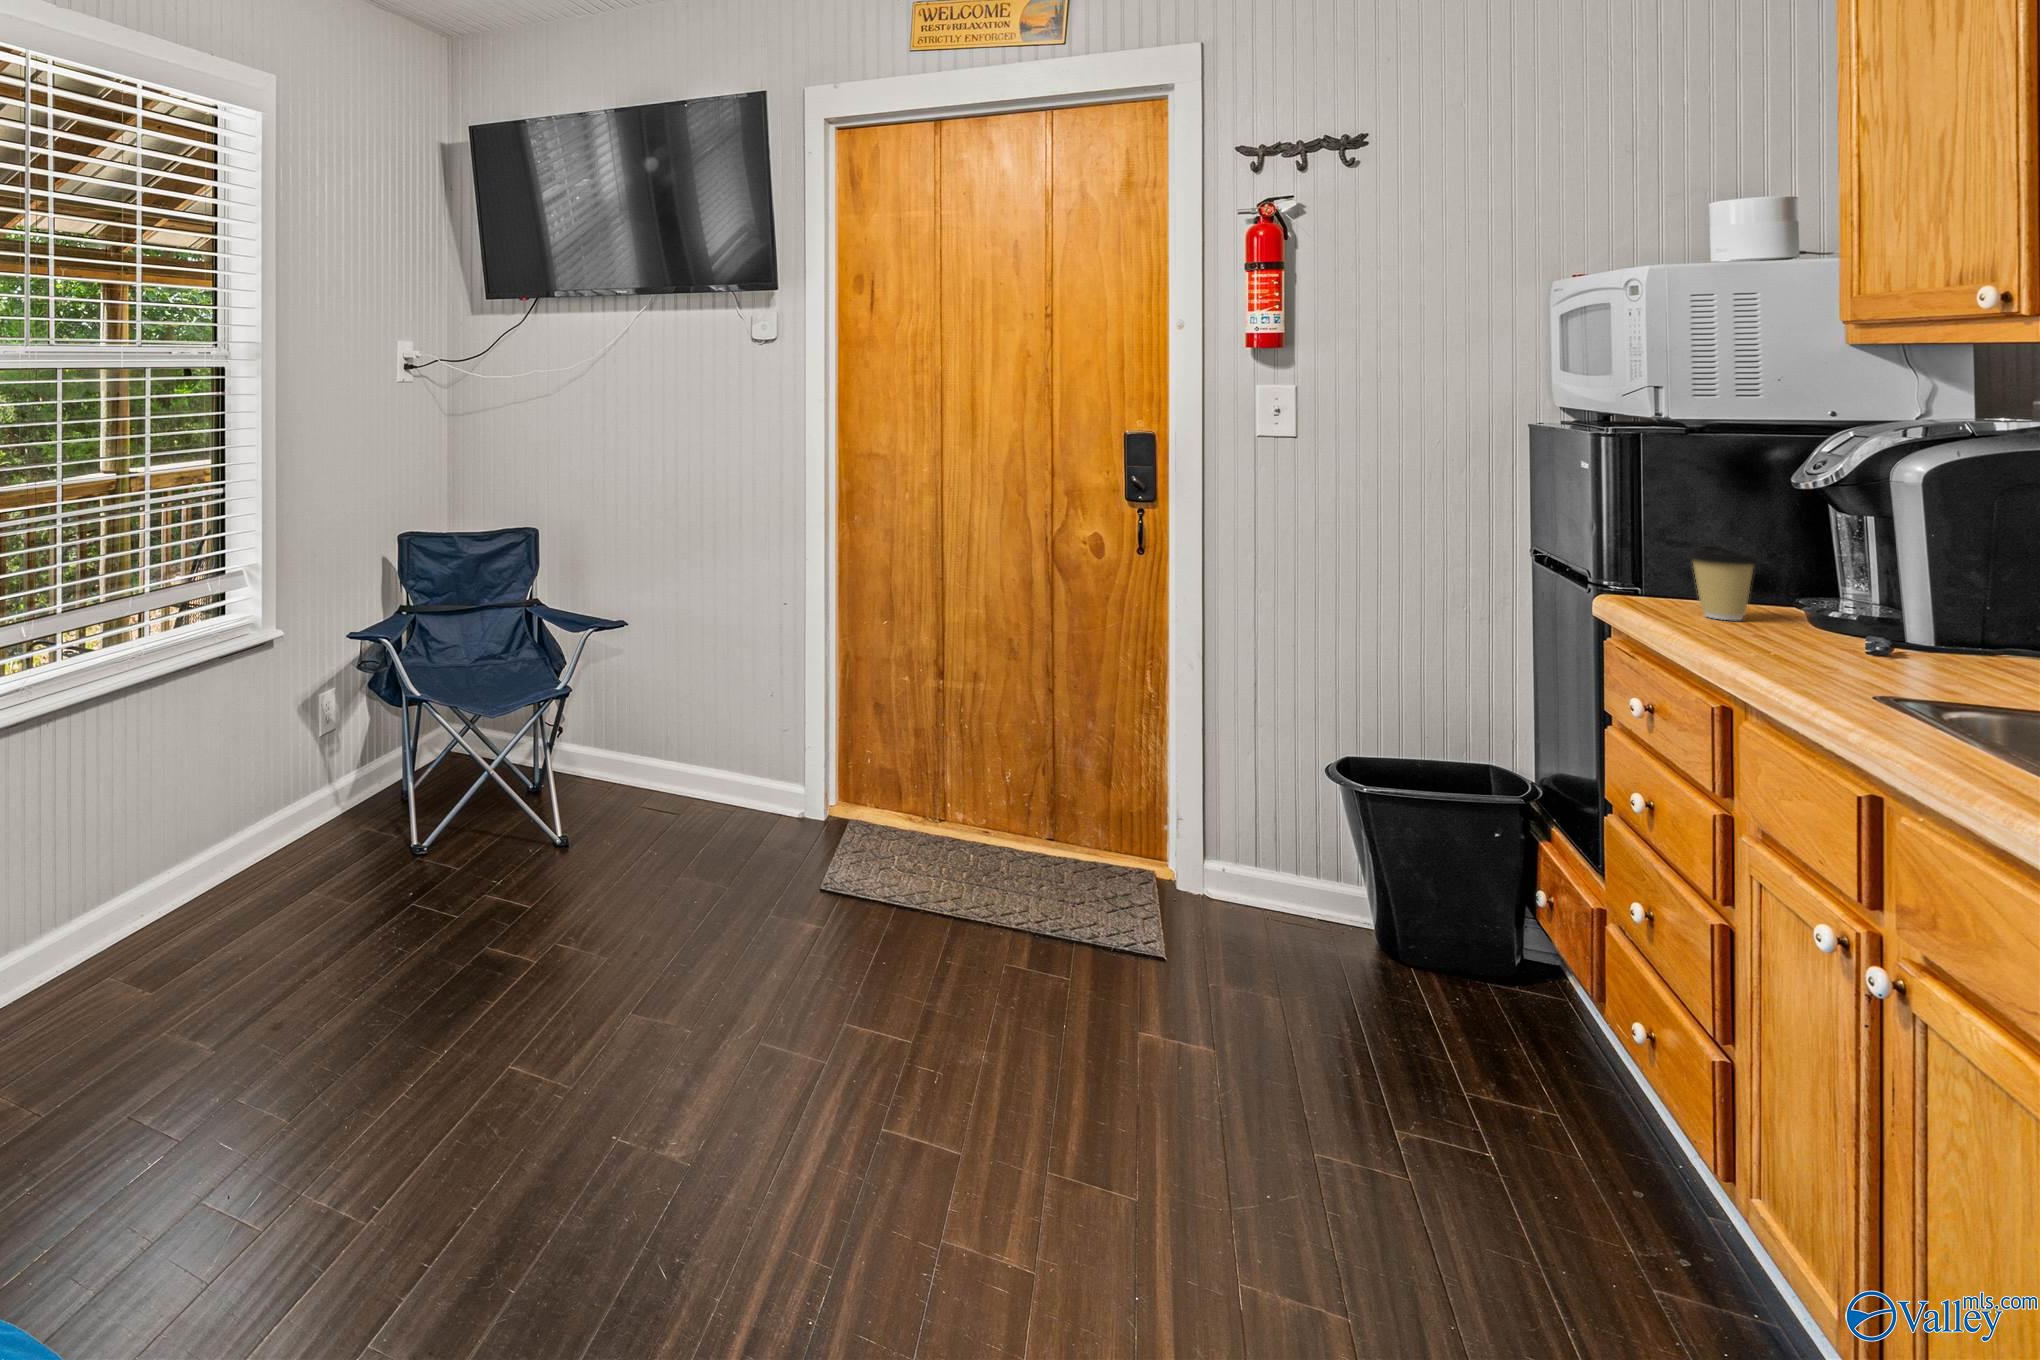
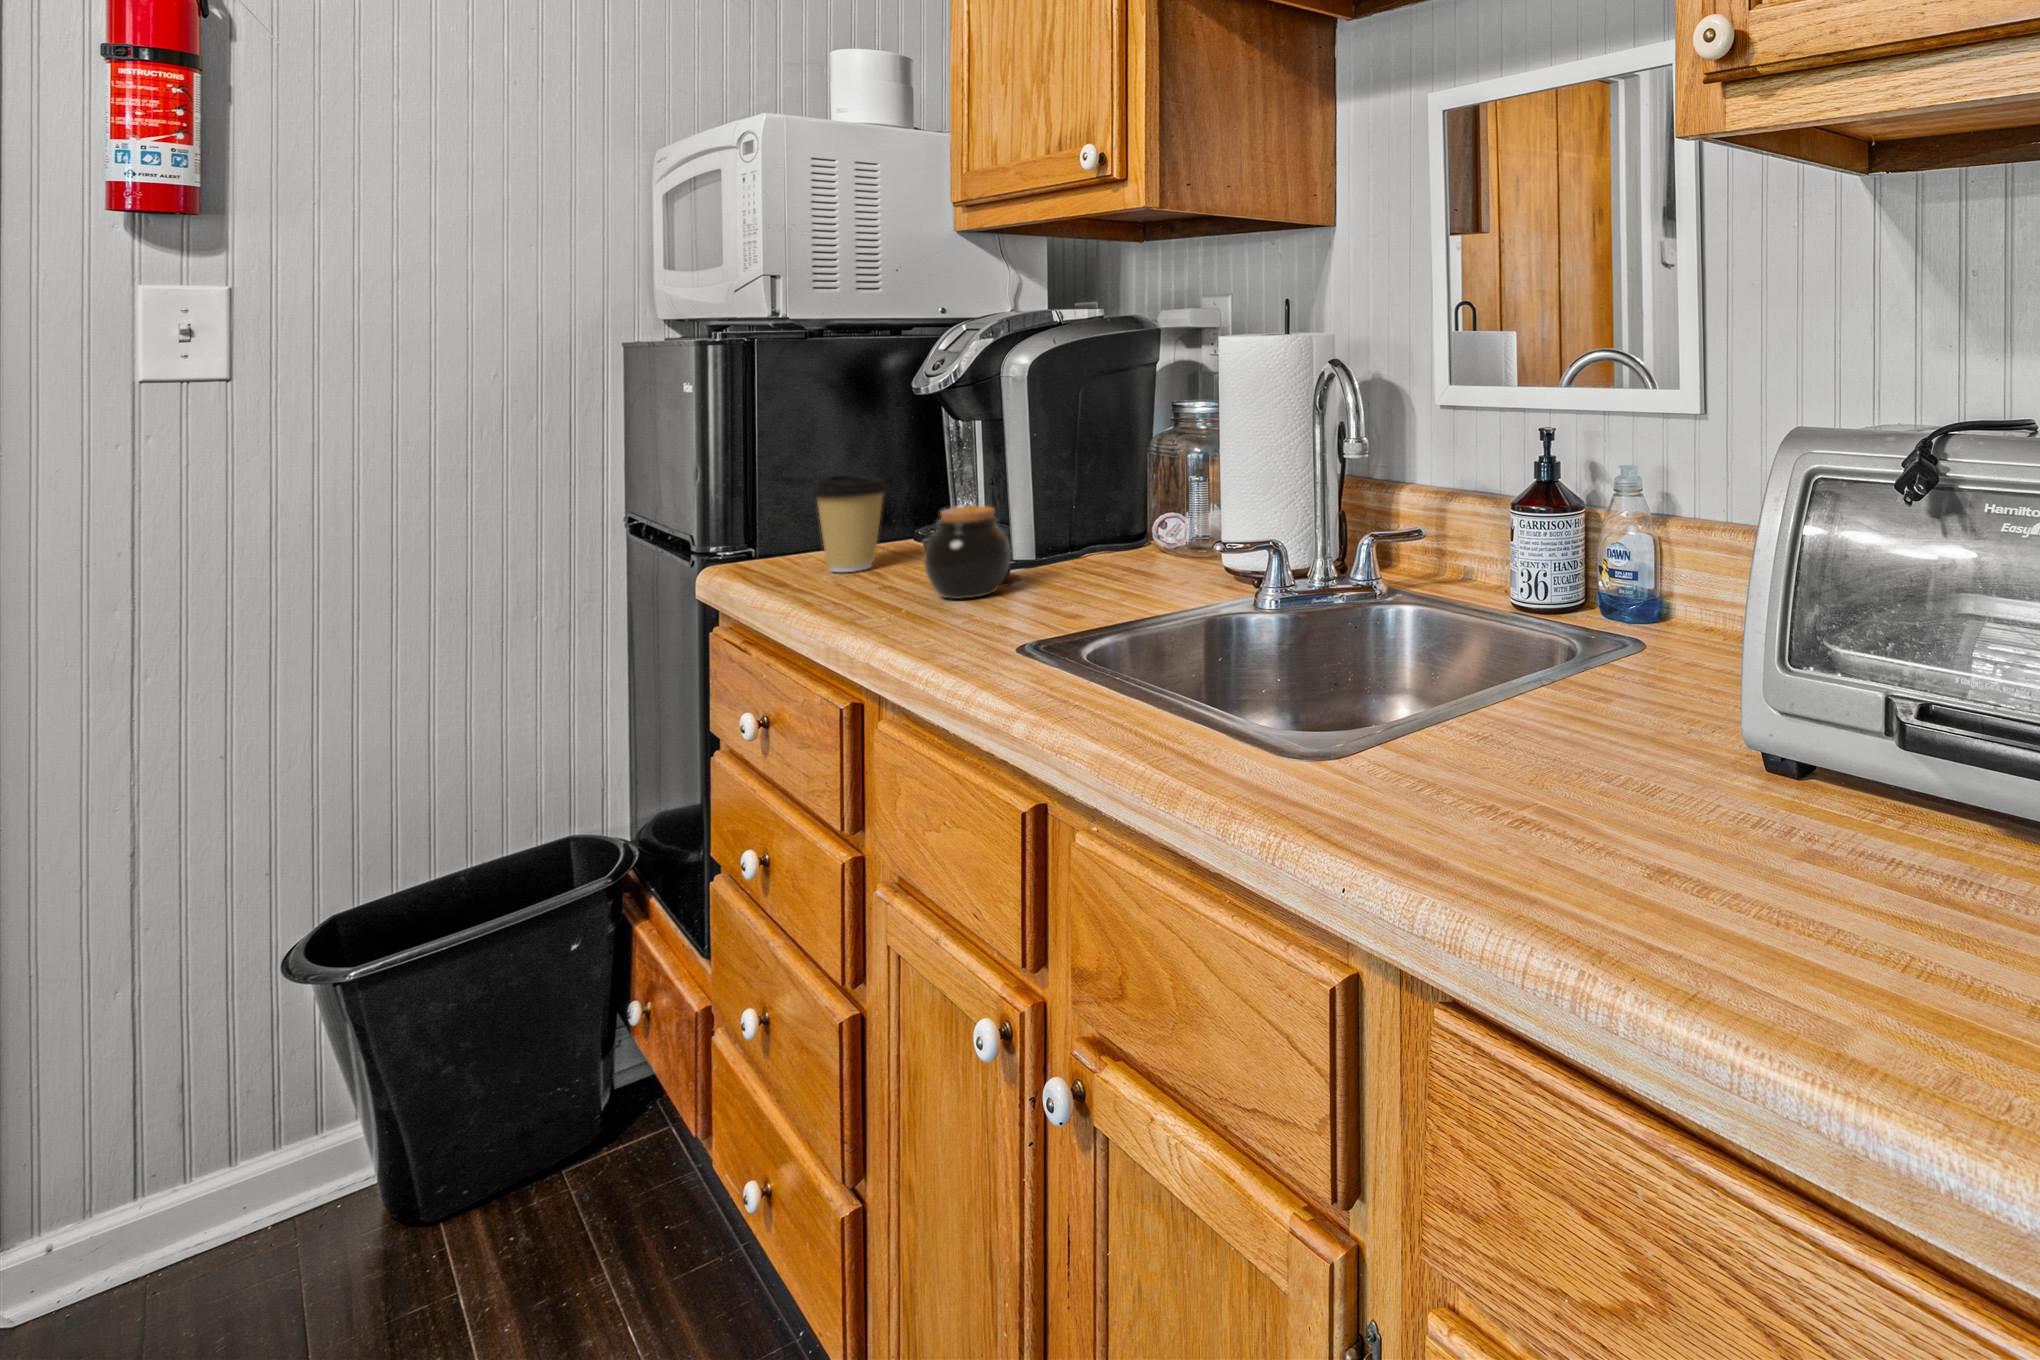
jar: none [1787,585,1876,657] -> present [924,506,1011,599]

